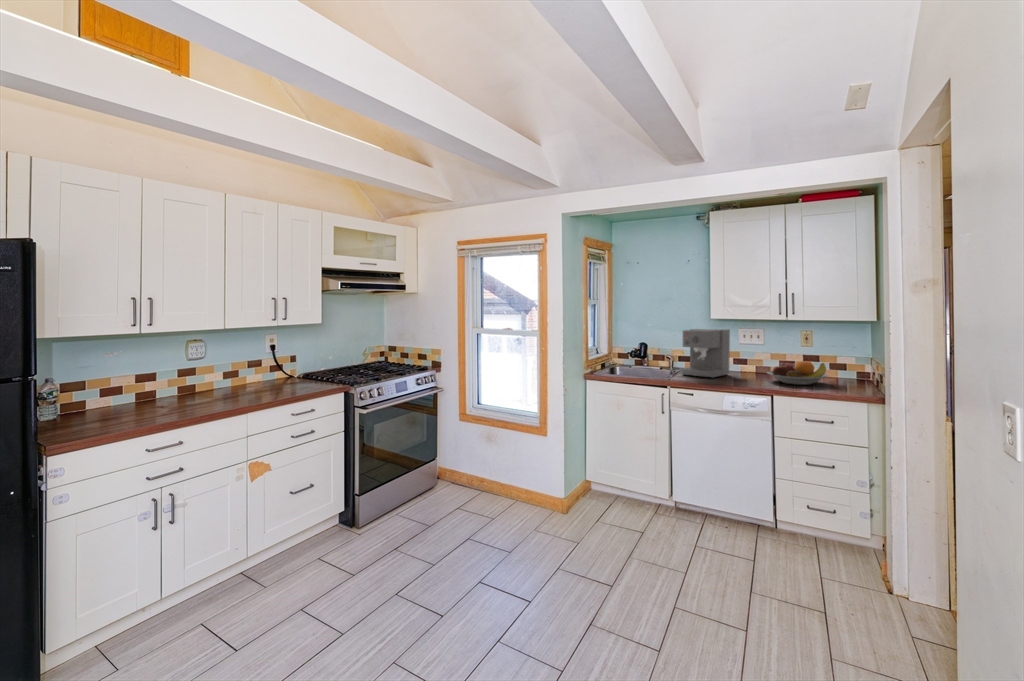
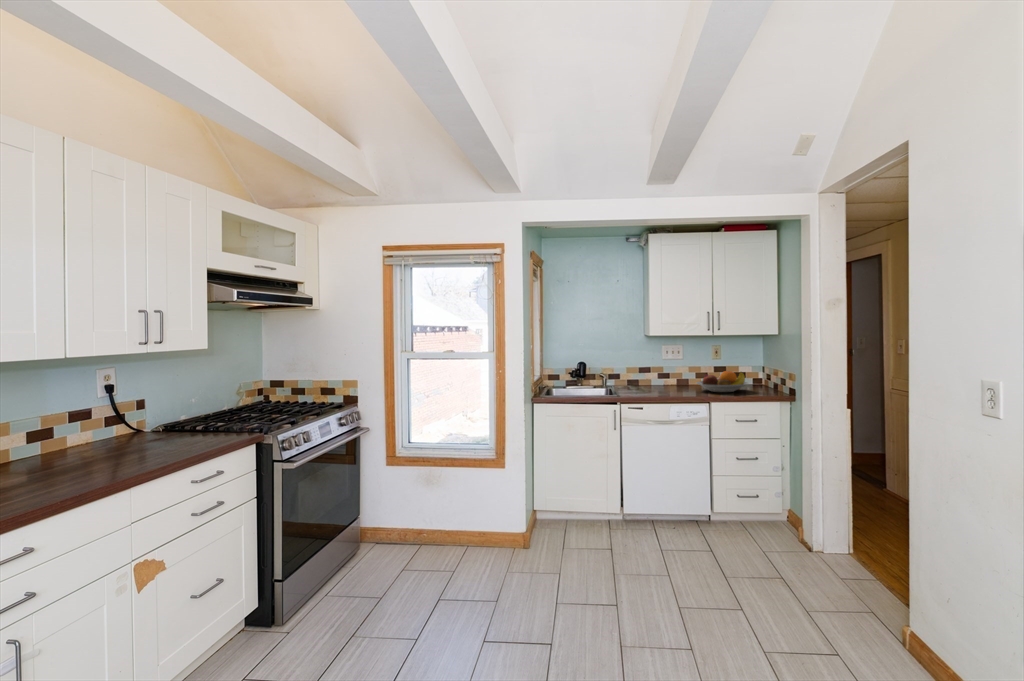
coffee maker: present [682,329,730,378] -> none [619,345,658,392]

